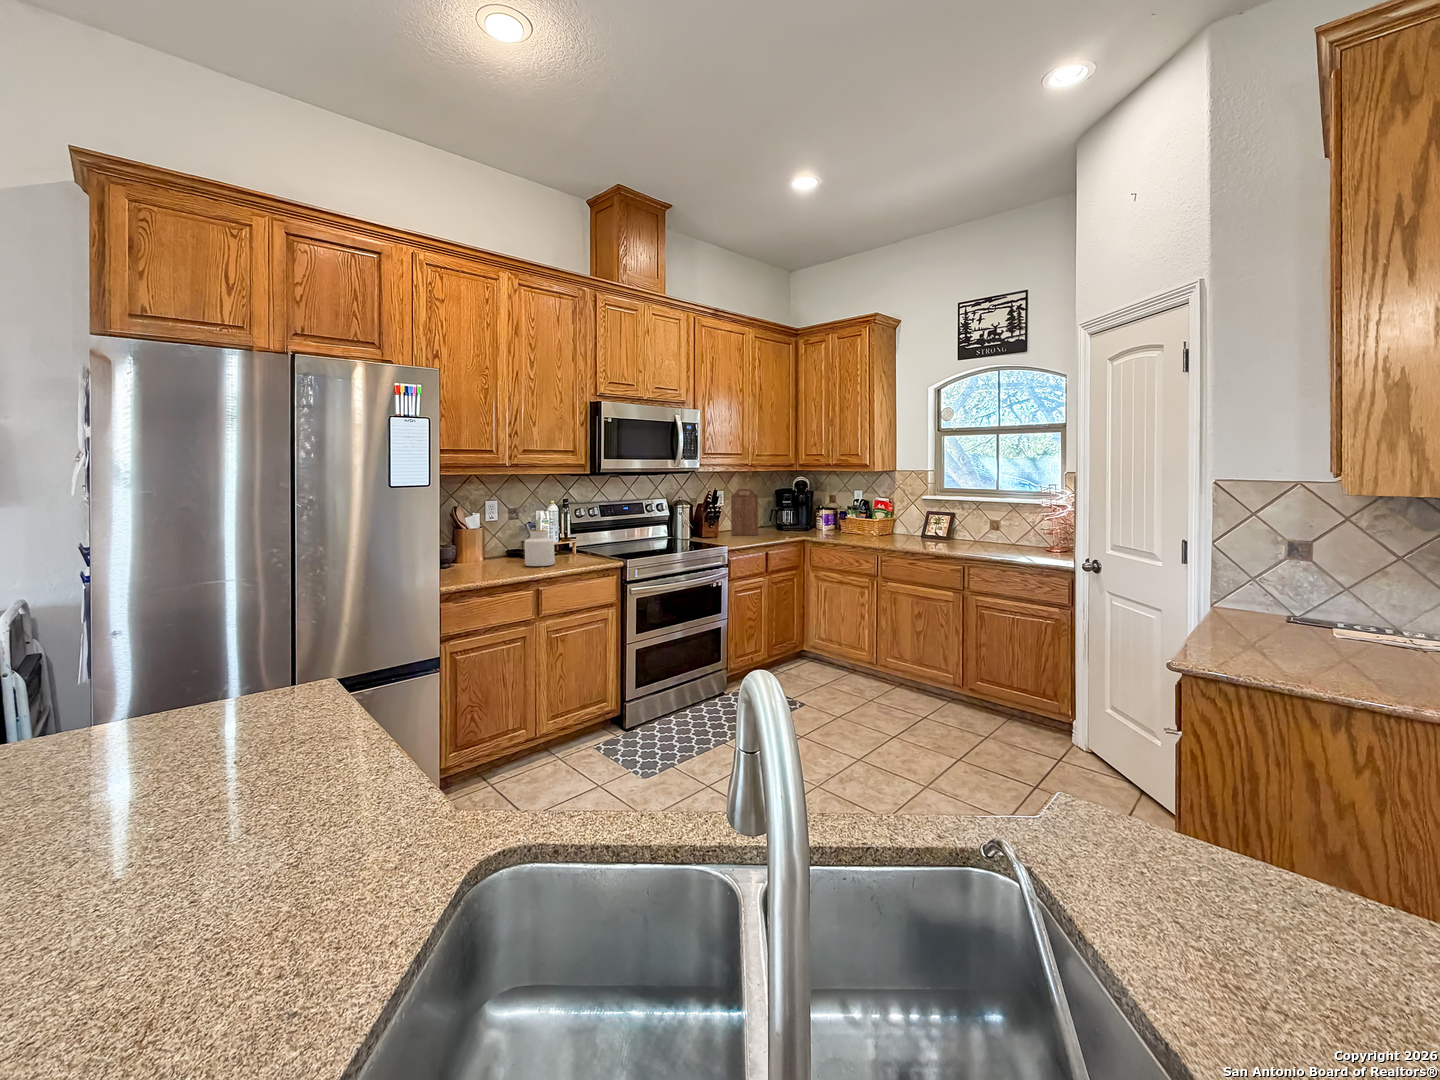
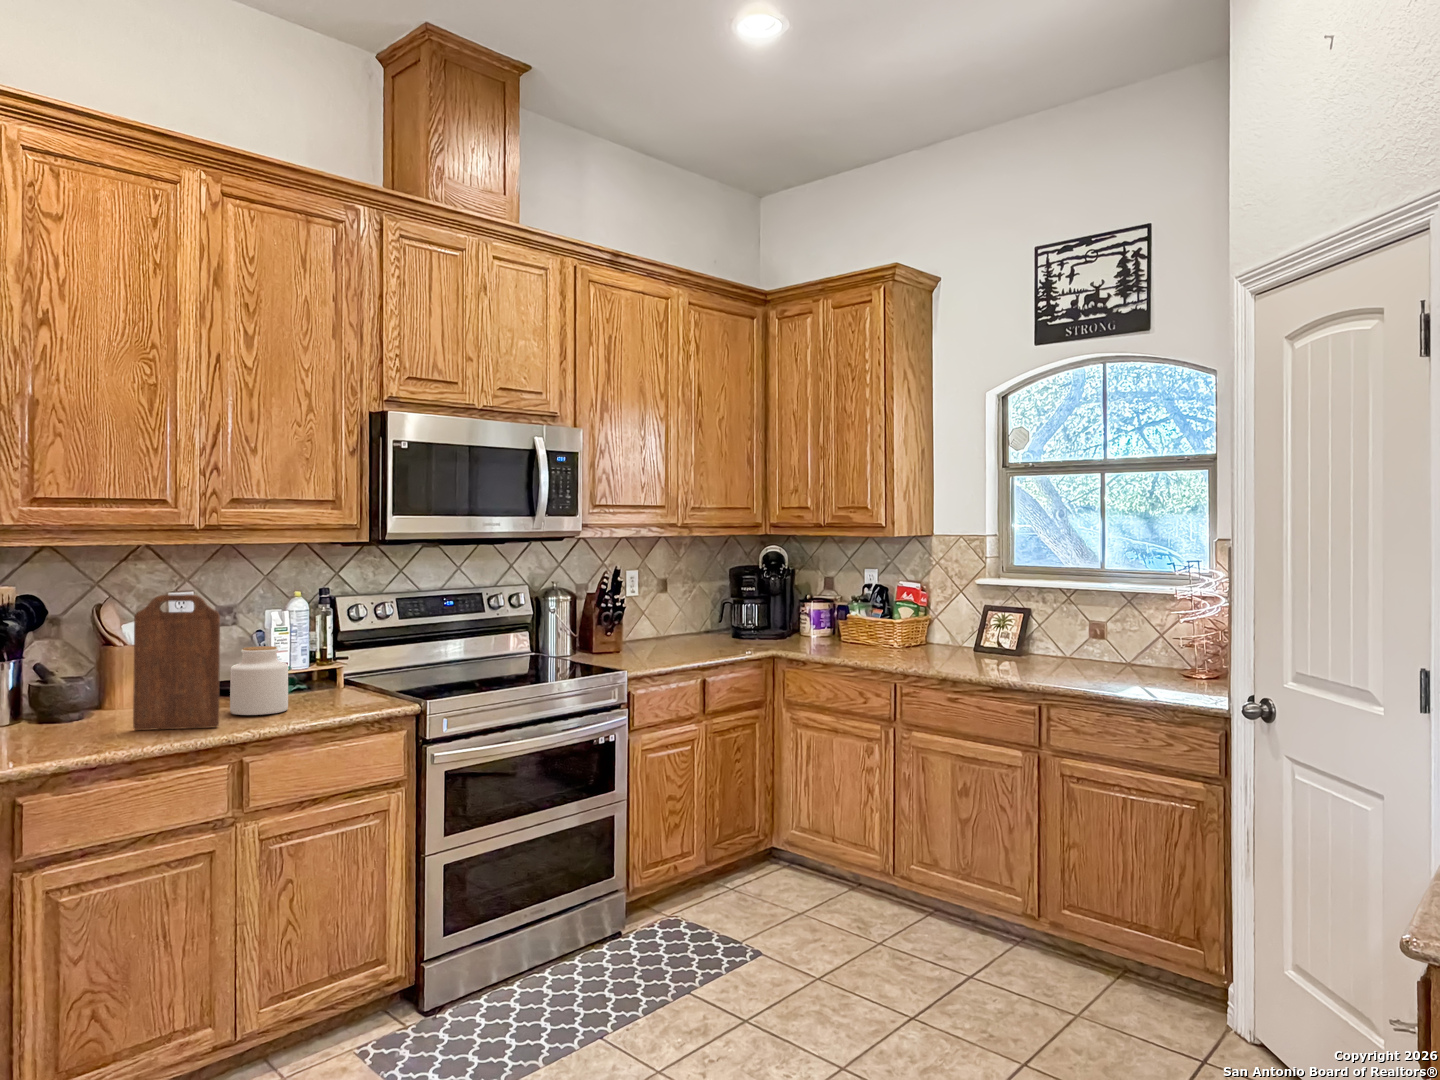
cutting board: present [731,489,758,536] -> present [133,594,220,730]

